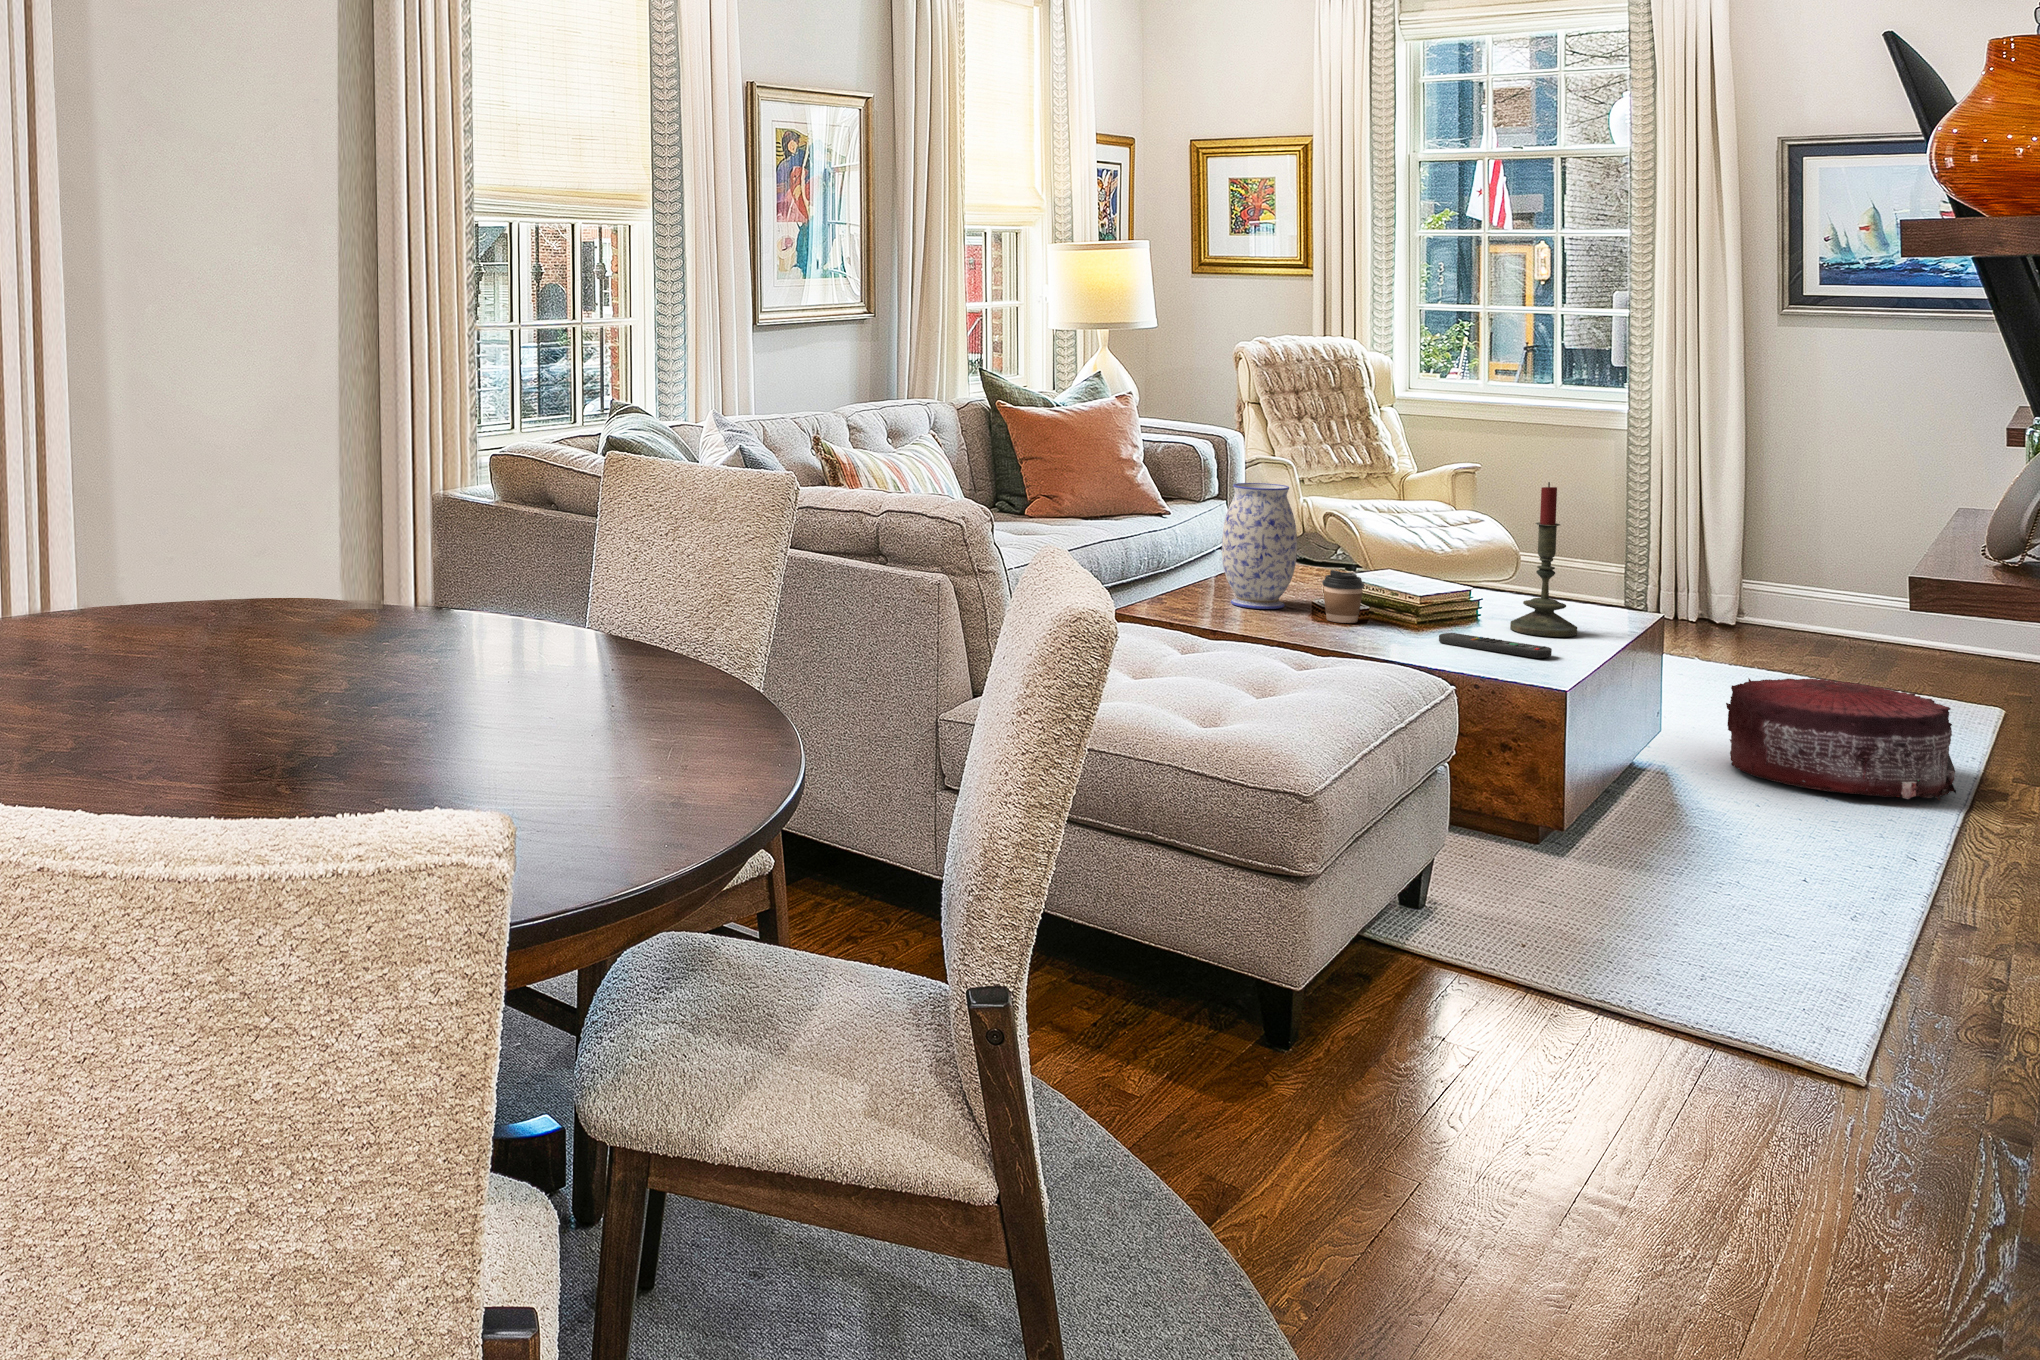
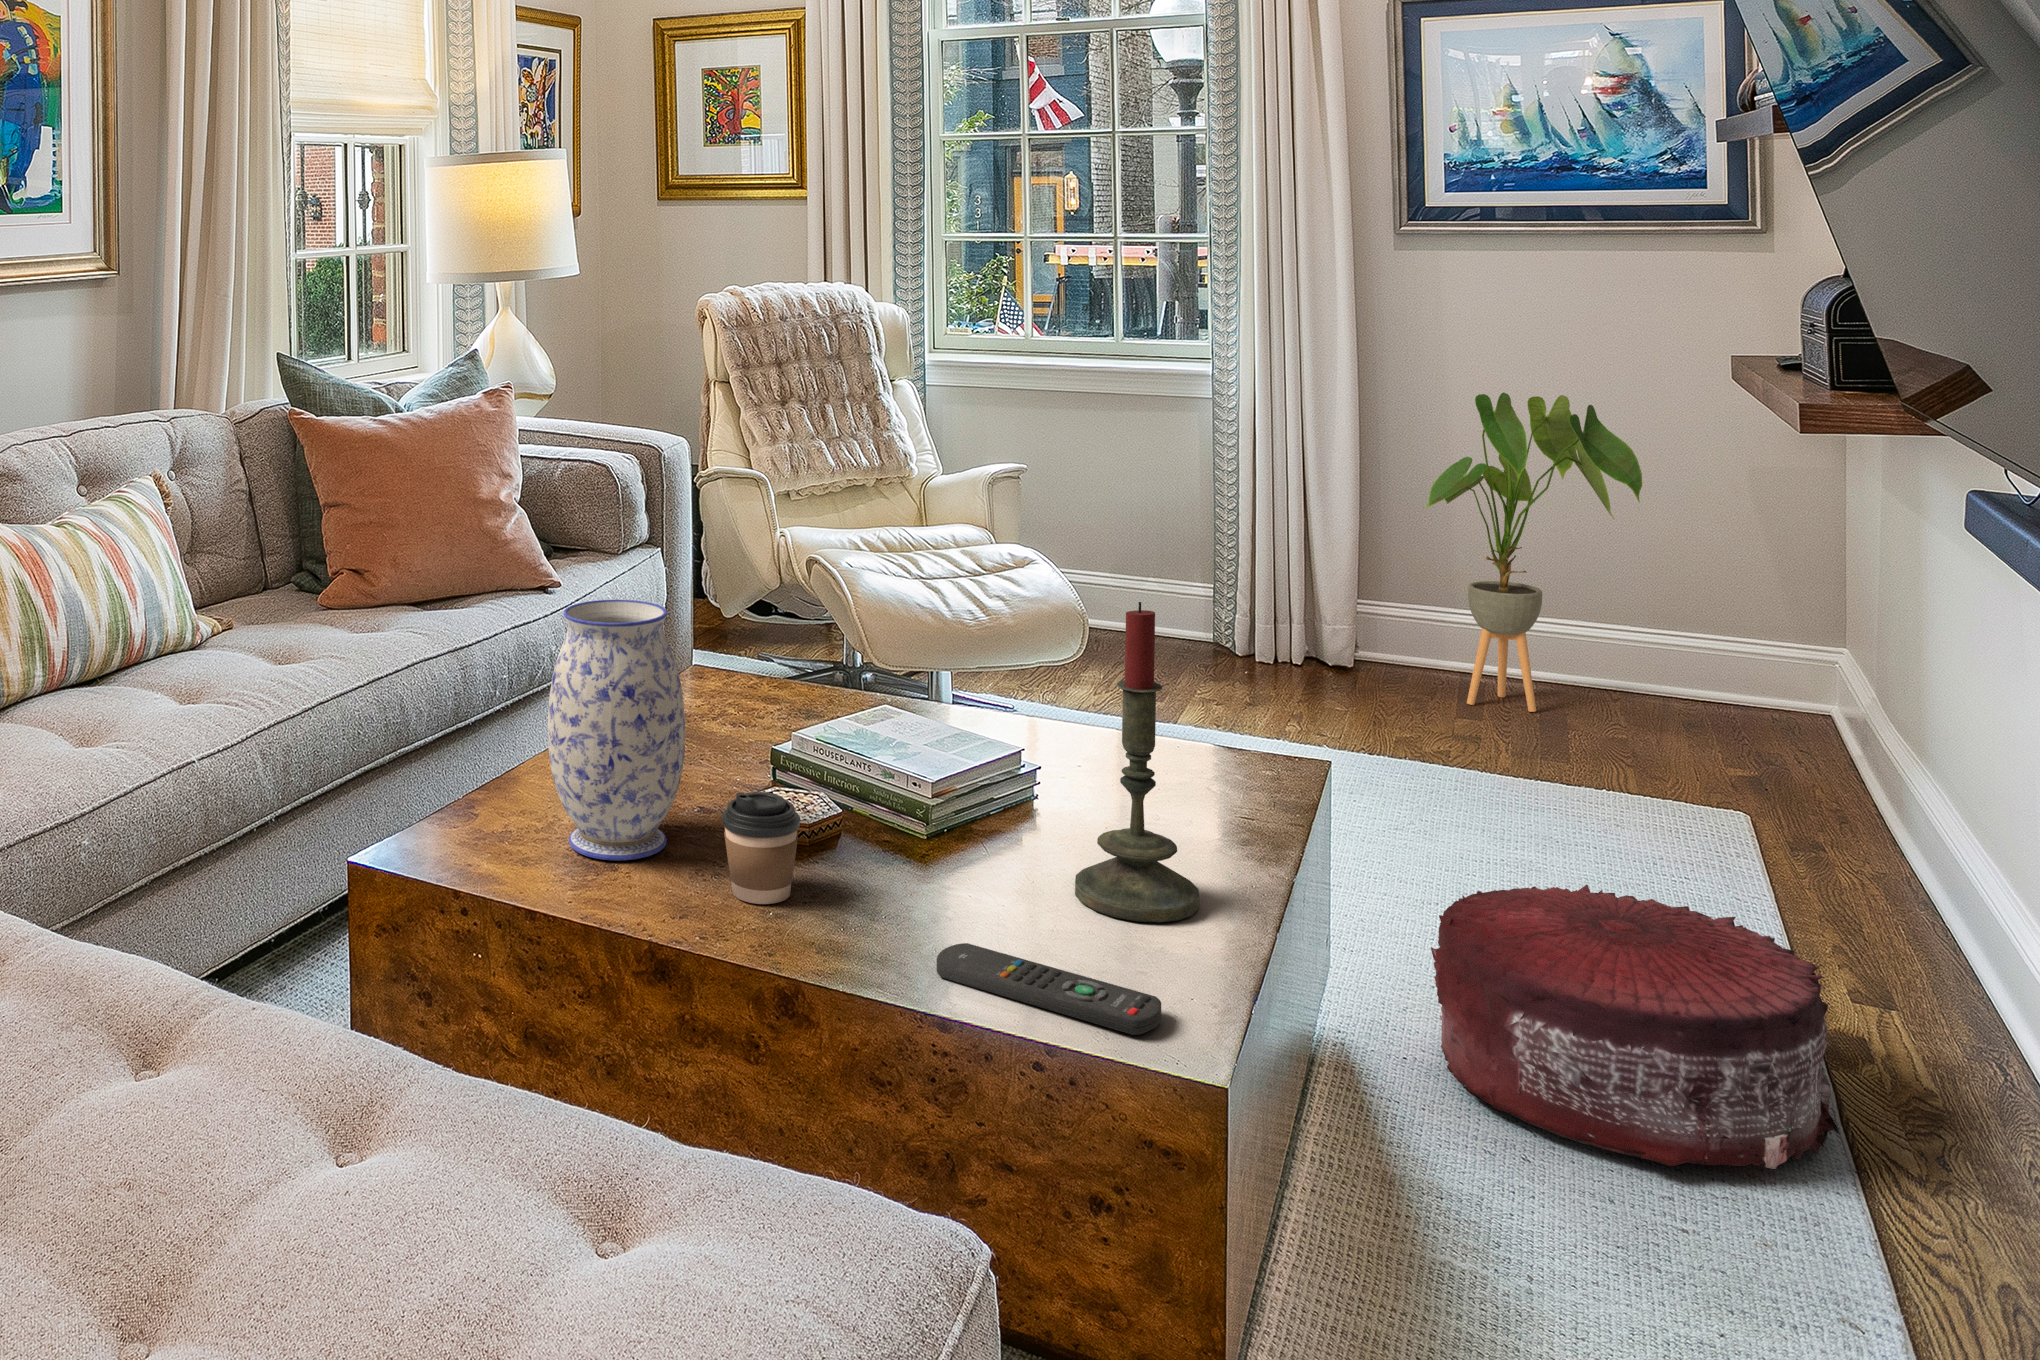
house plant: none [1789,425,1956,655] -> present [1424,393,1642,712]

